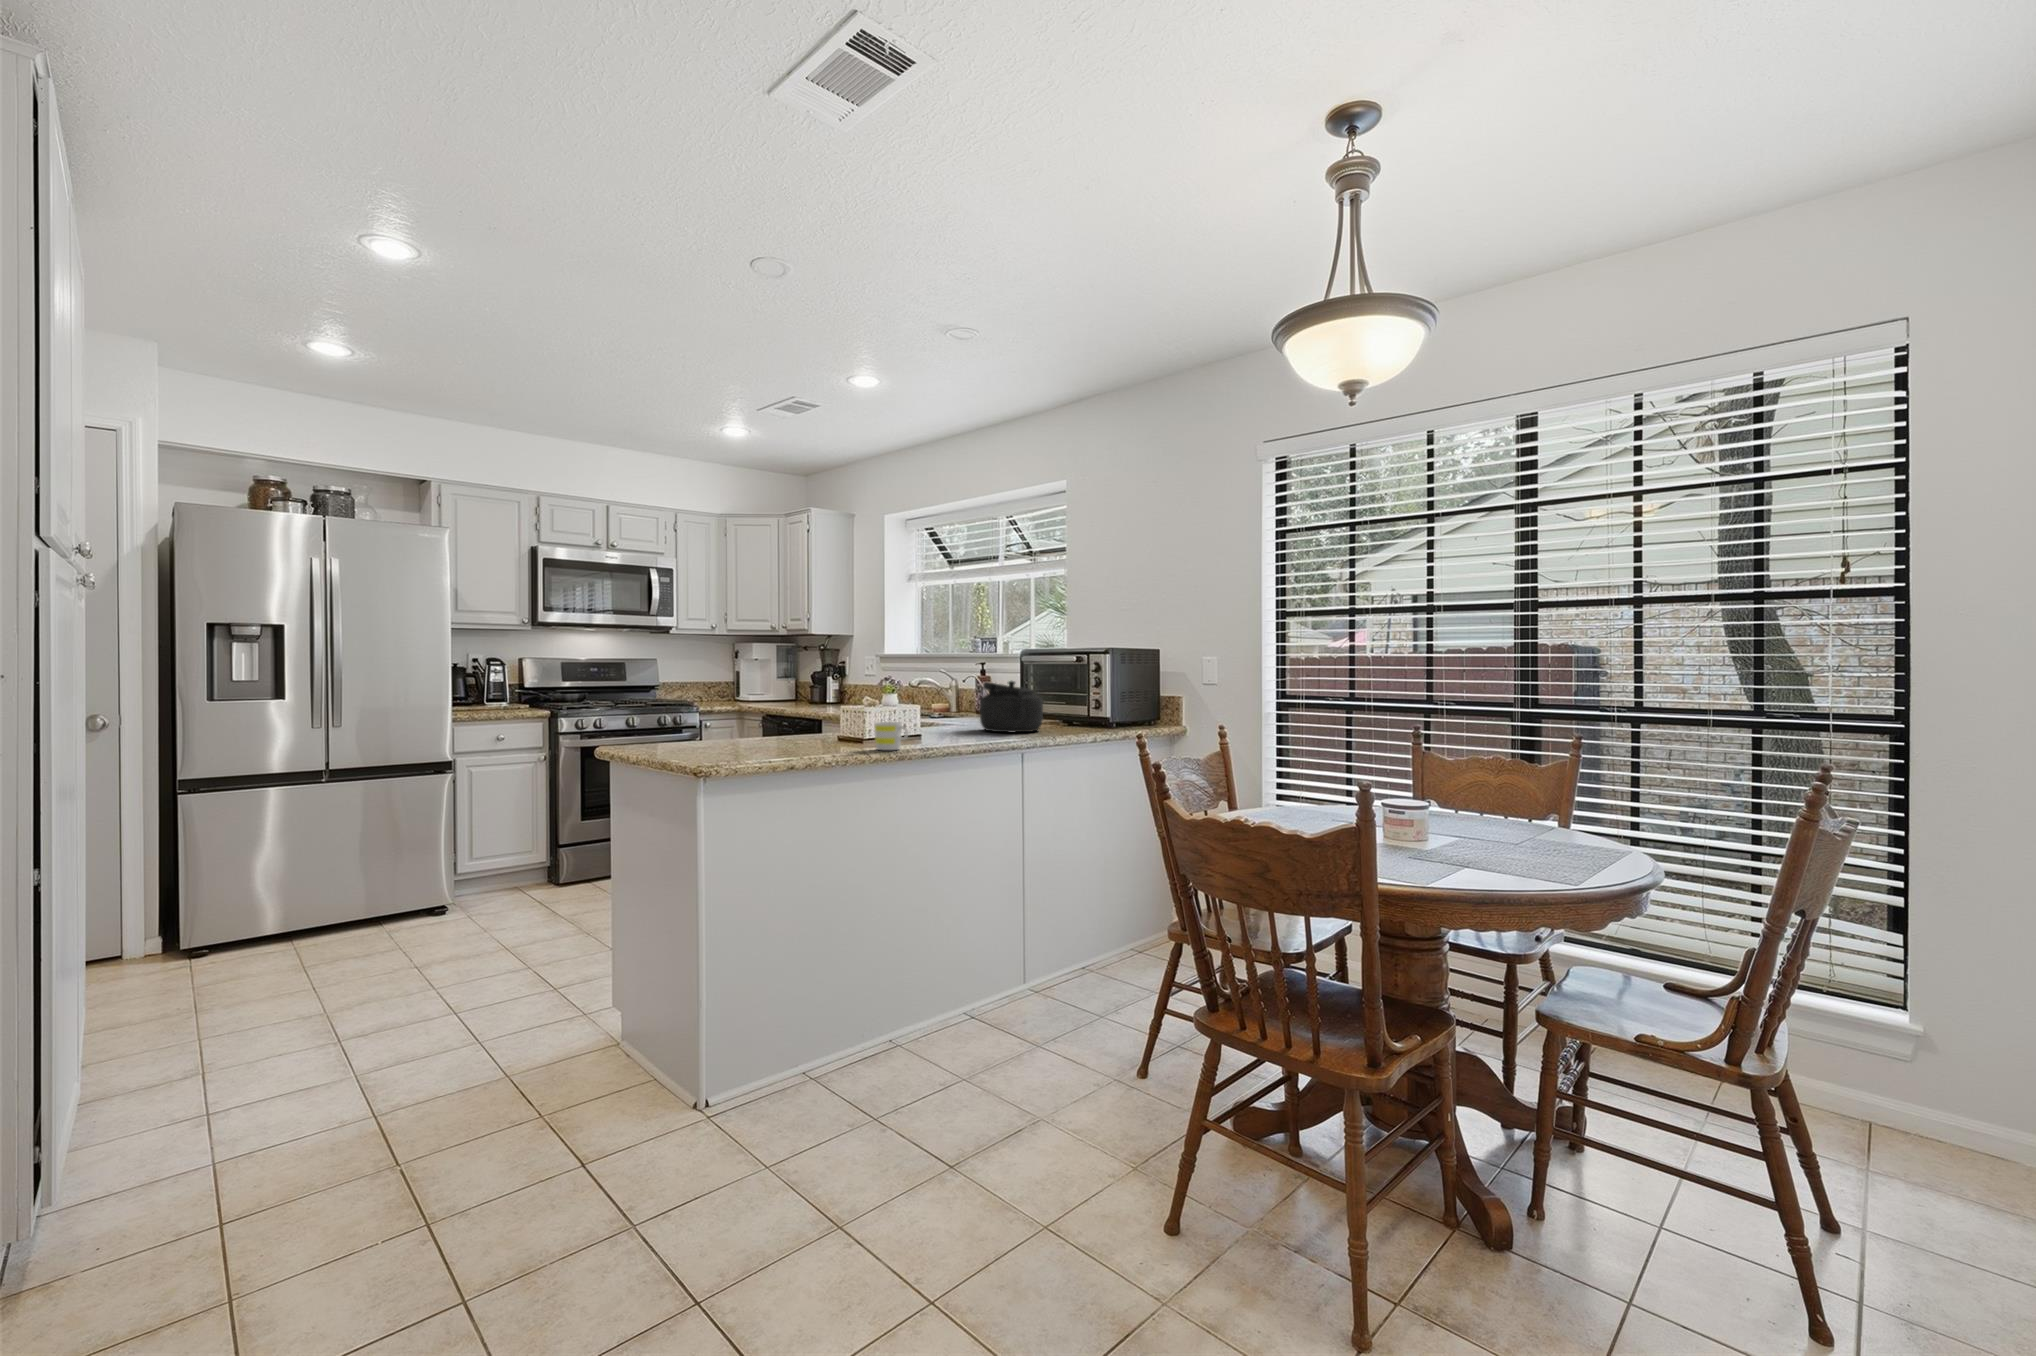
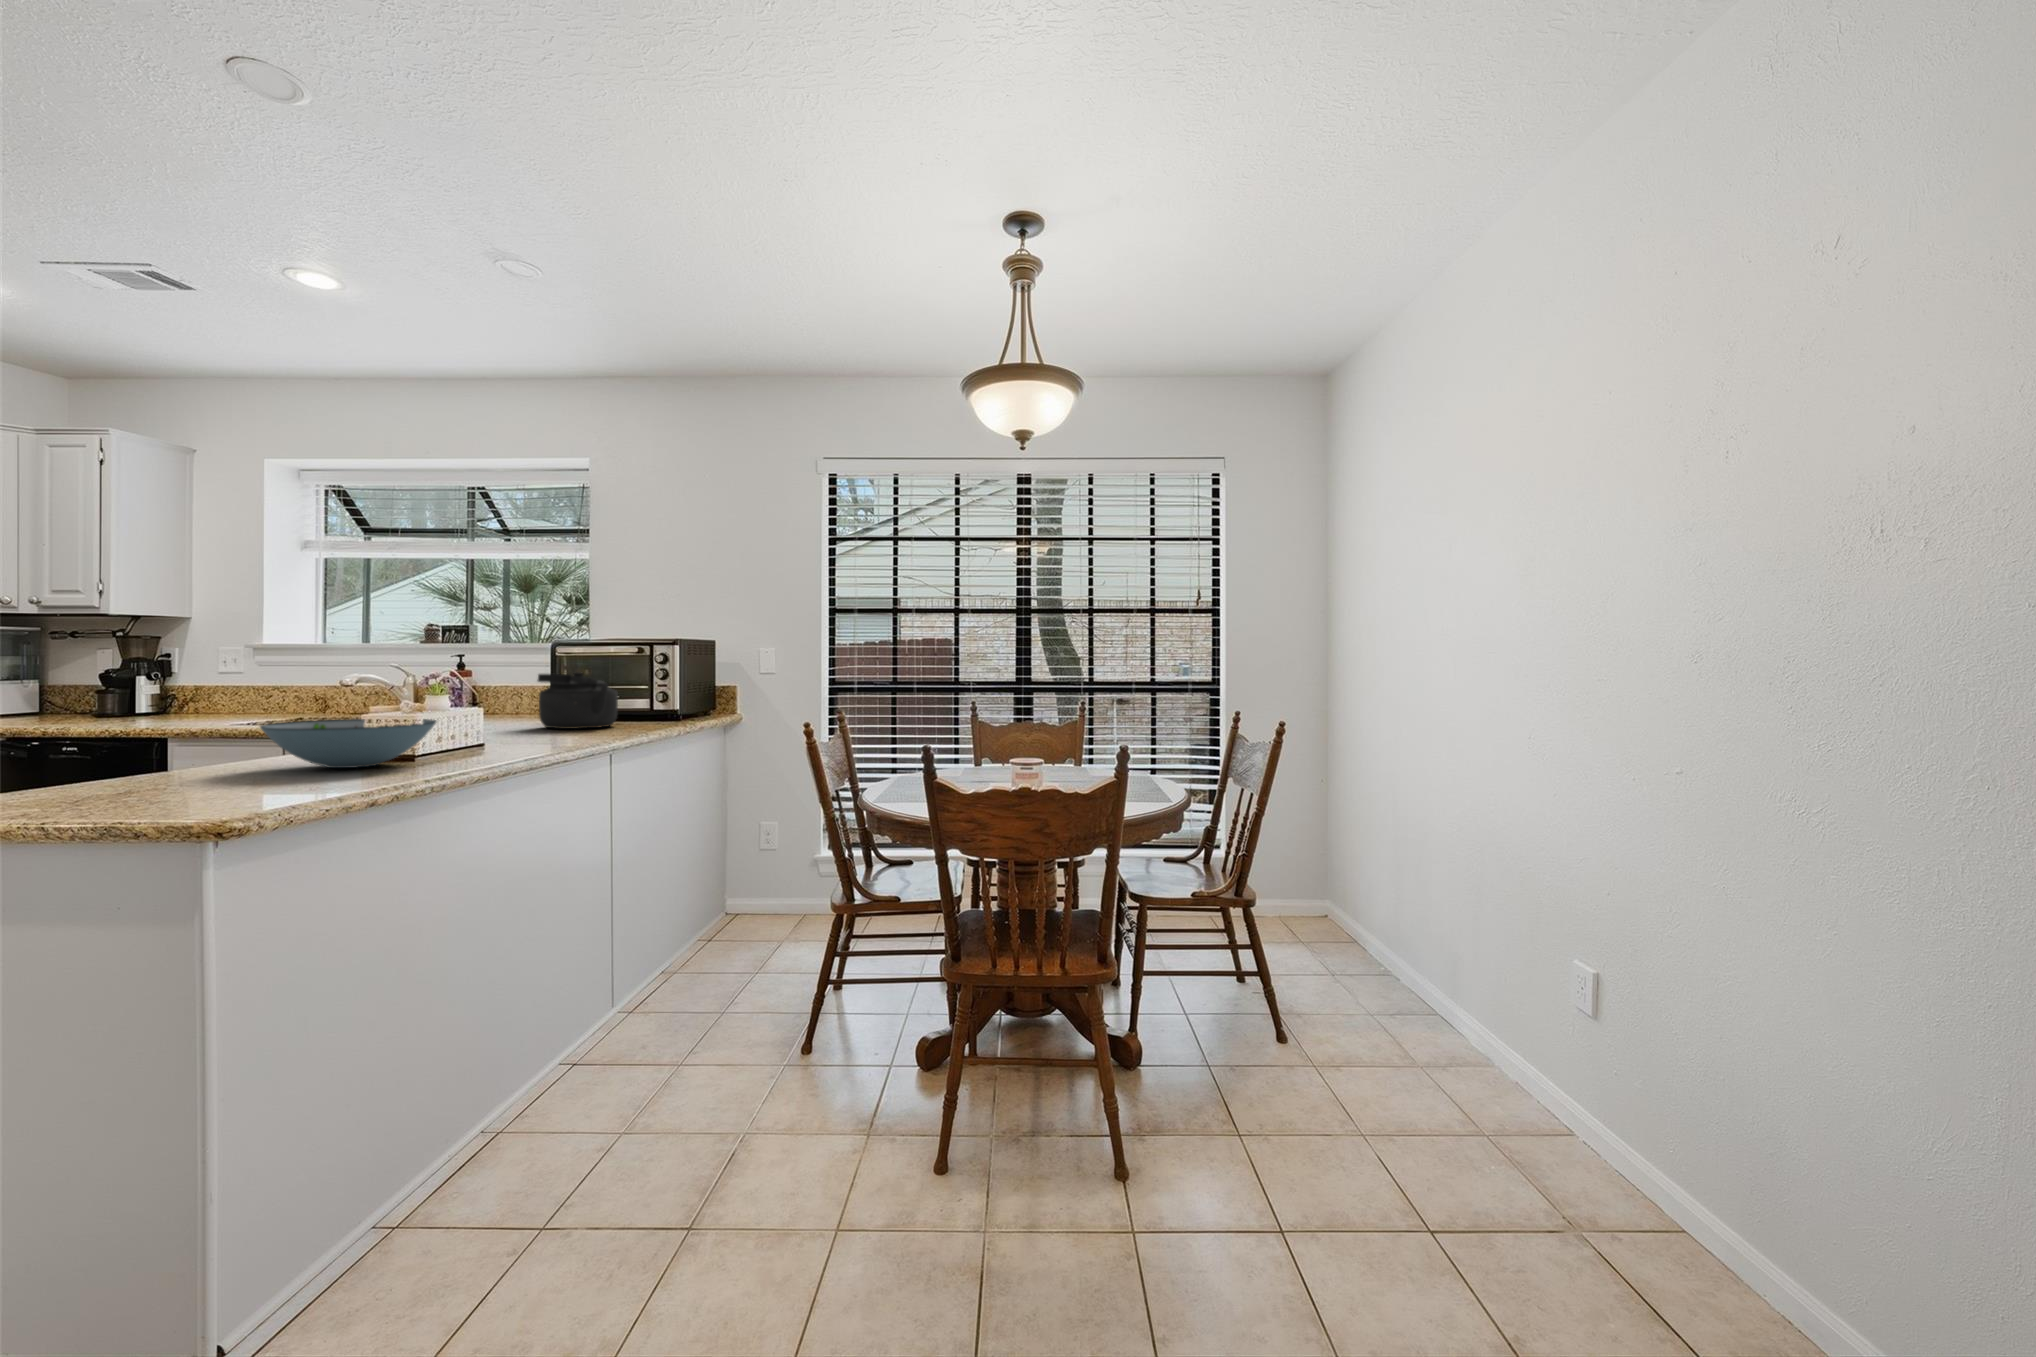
decorative bowl: none [702,718,817,757] -> present [260,719,436,768]
mug: present [874,722,908,750] -> none [485,718,536,751]

